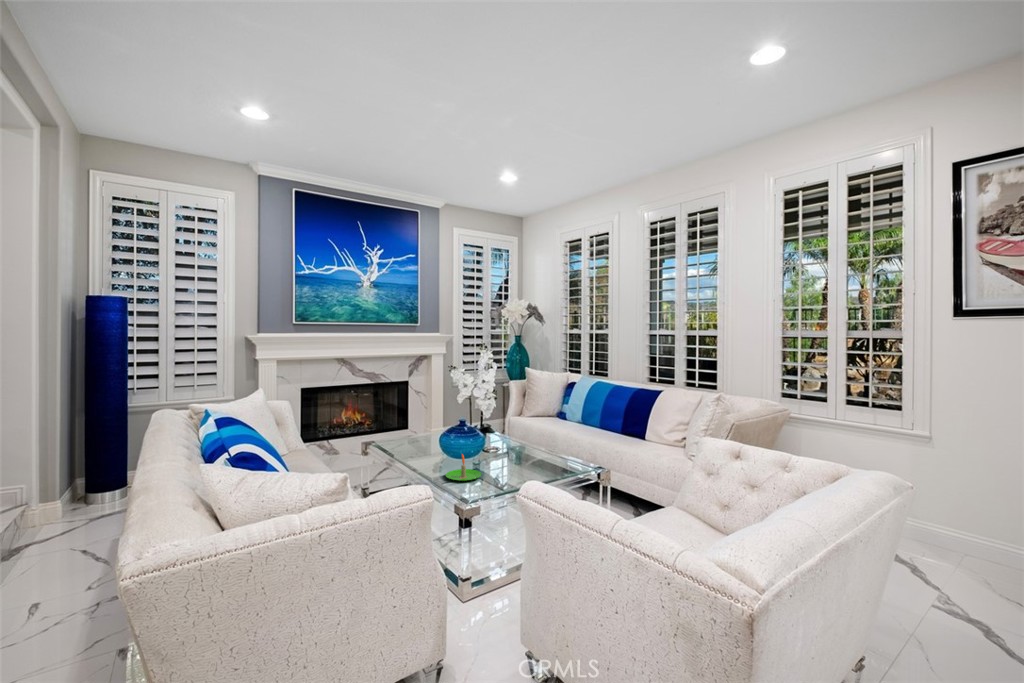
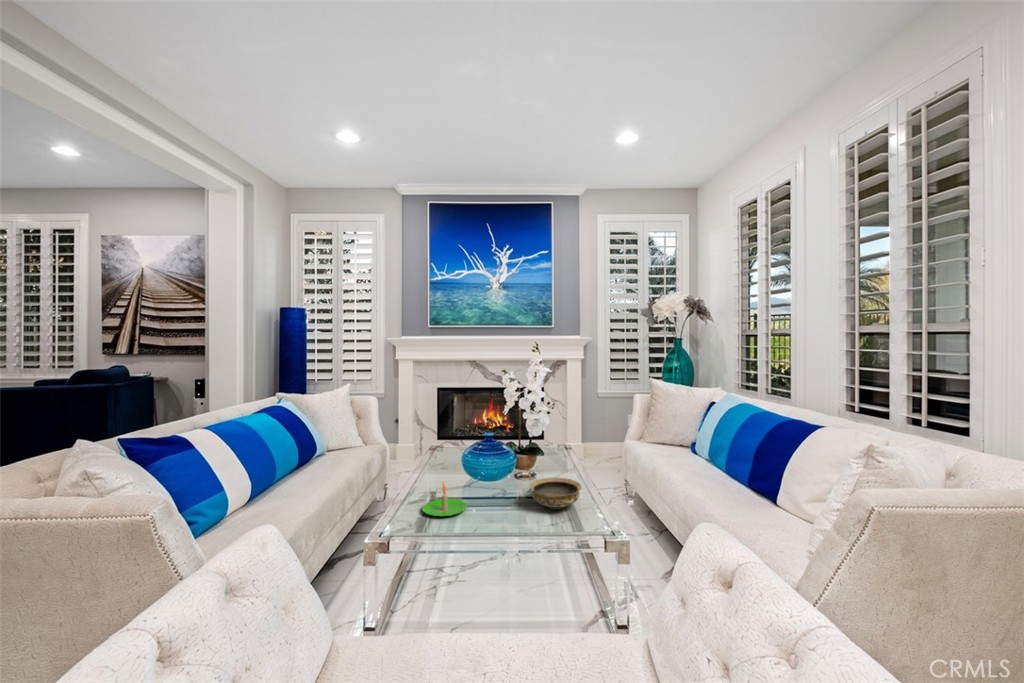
ceramic bowl: none [511,442,553,464] -> present [530,478,582,510]

